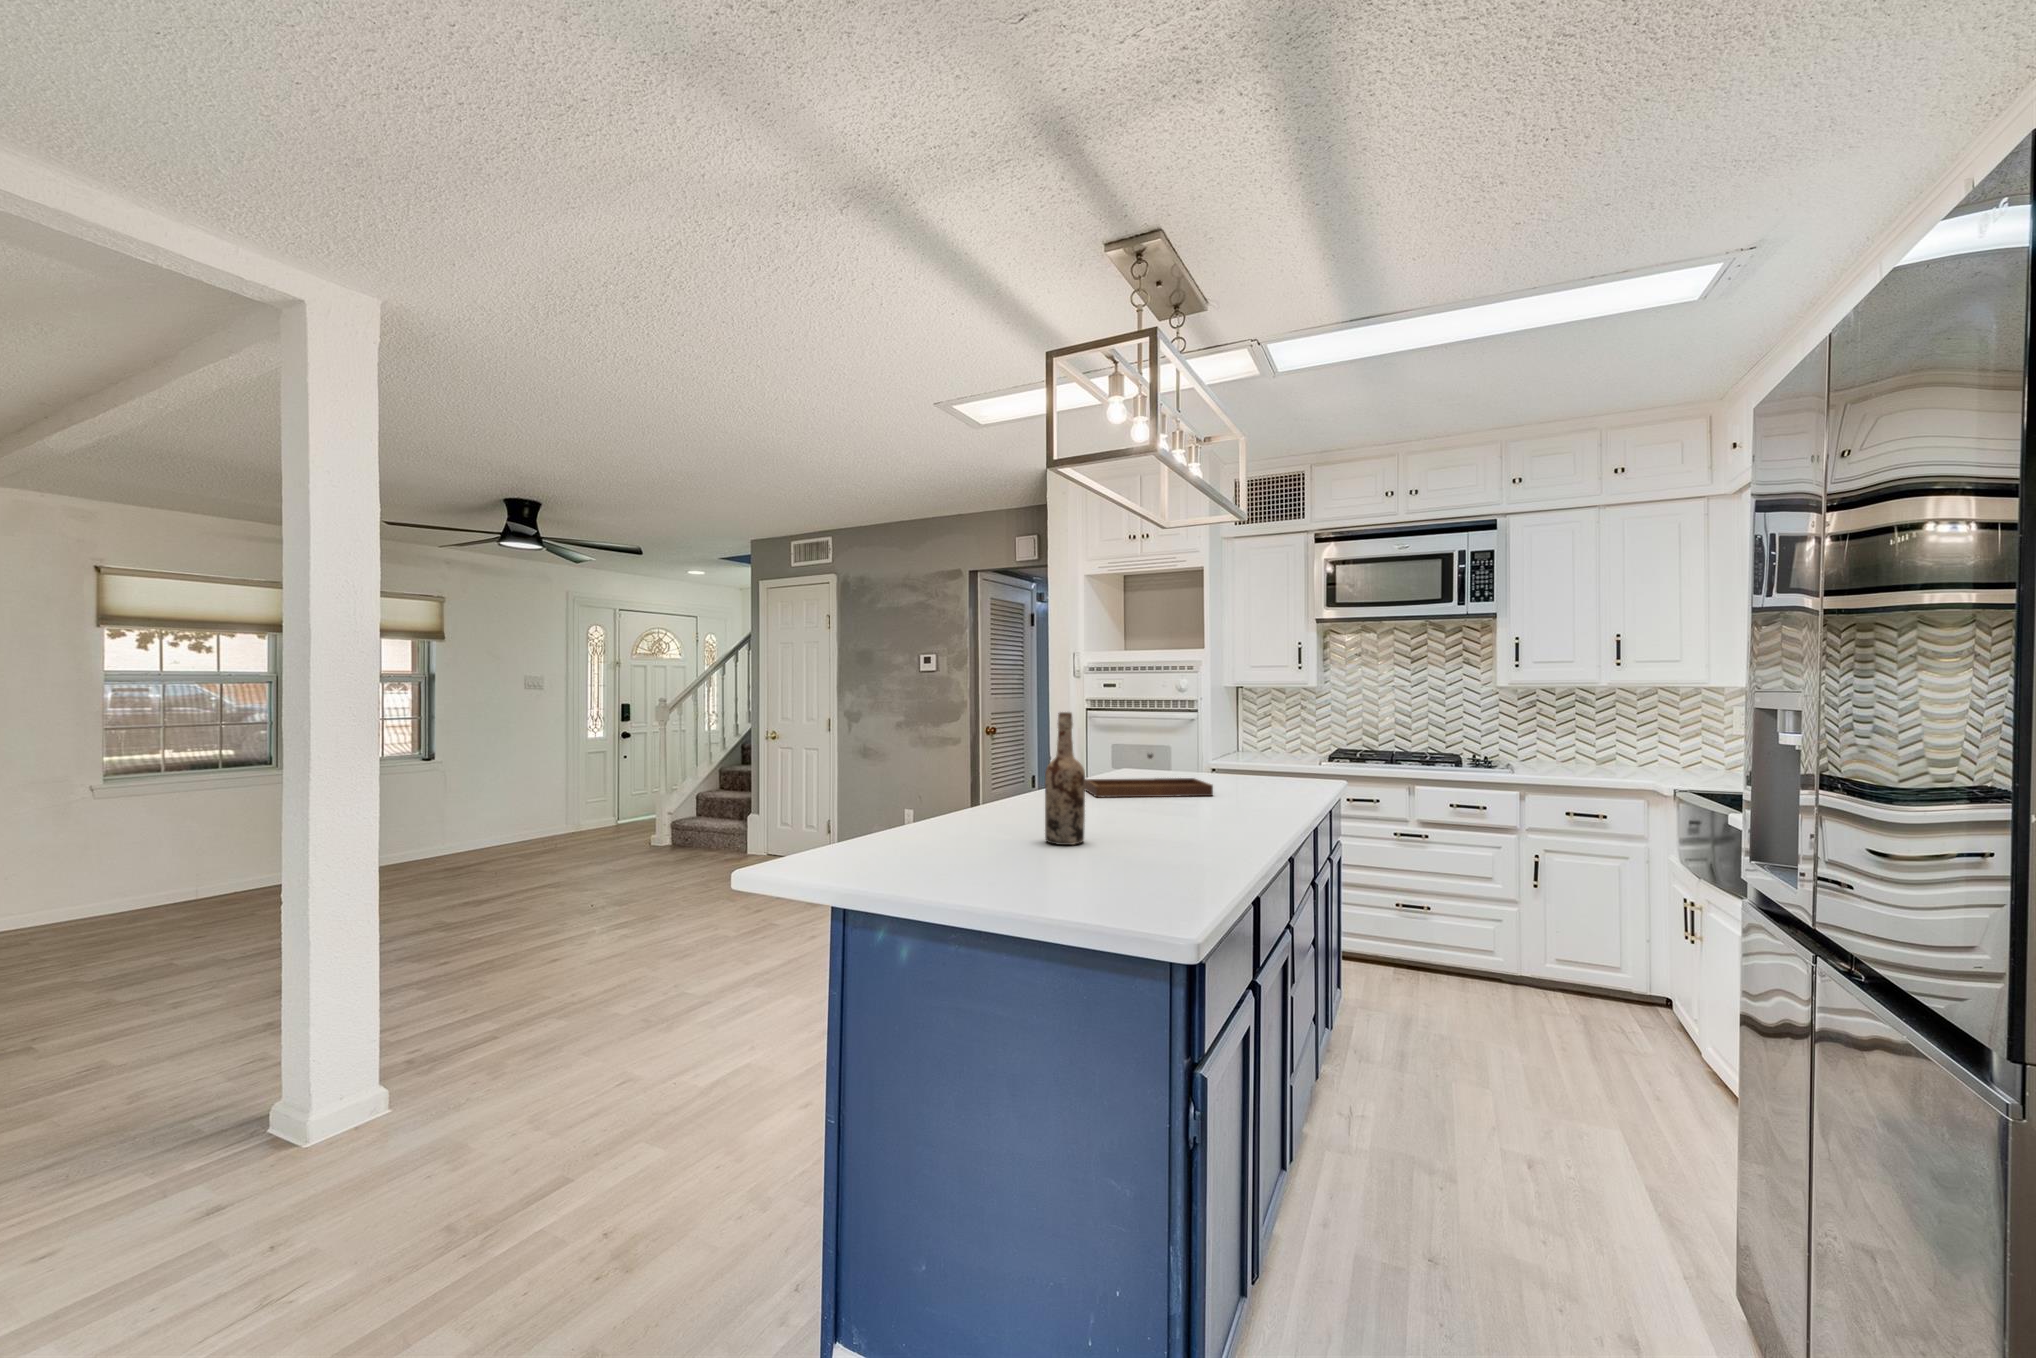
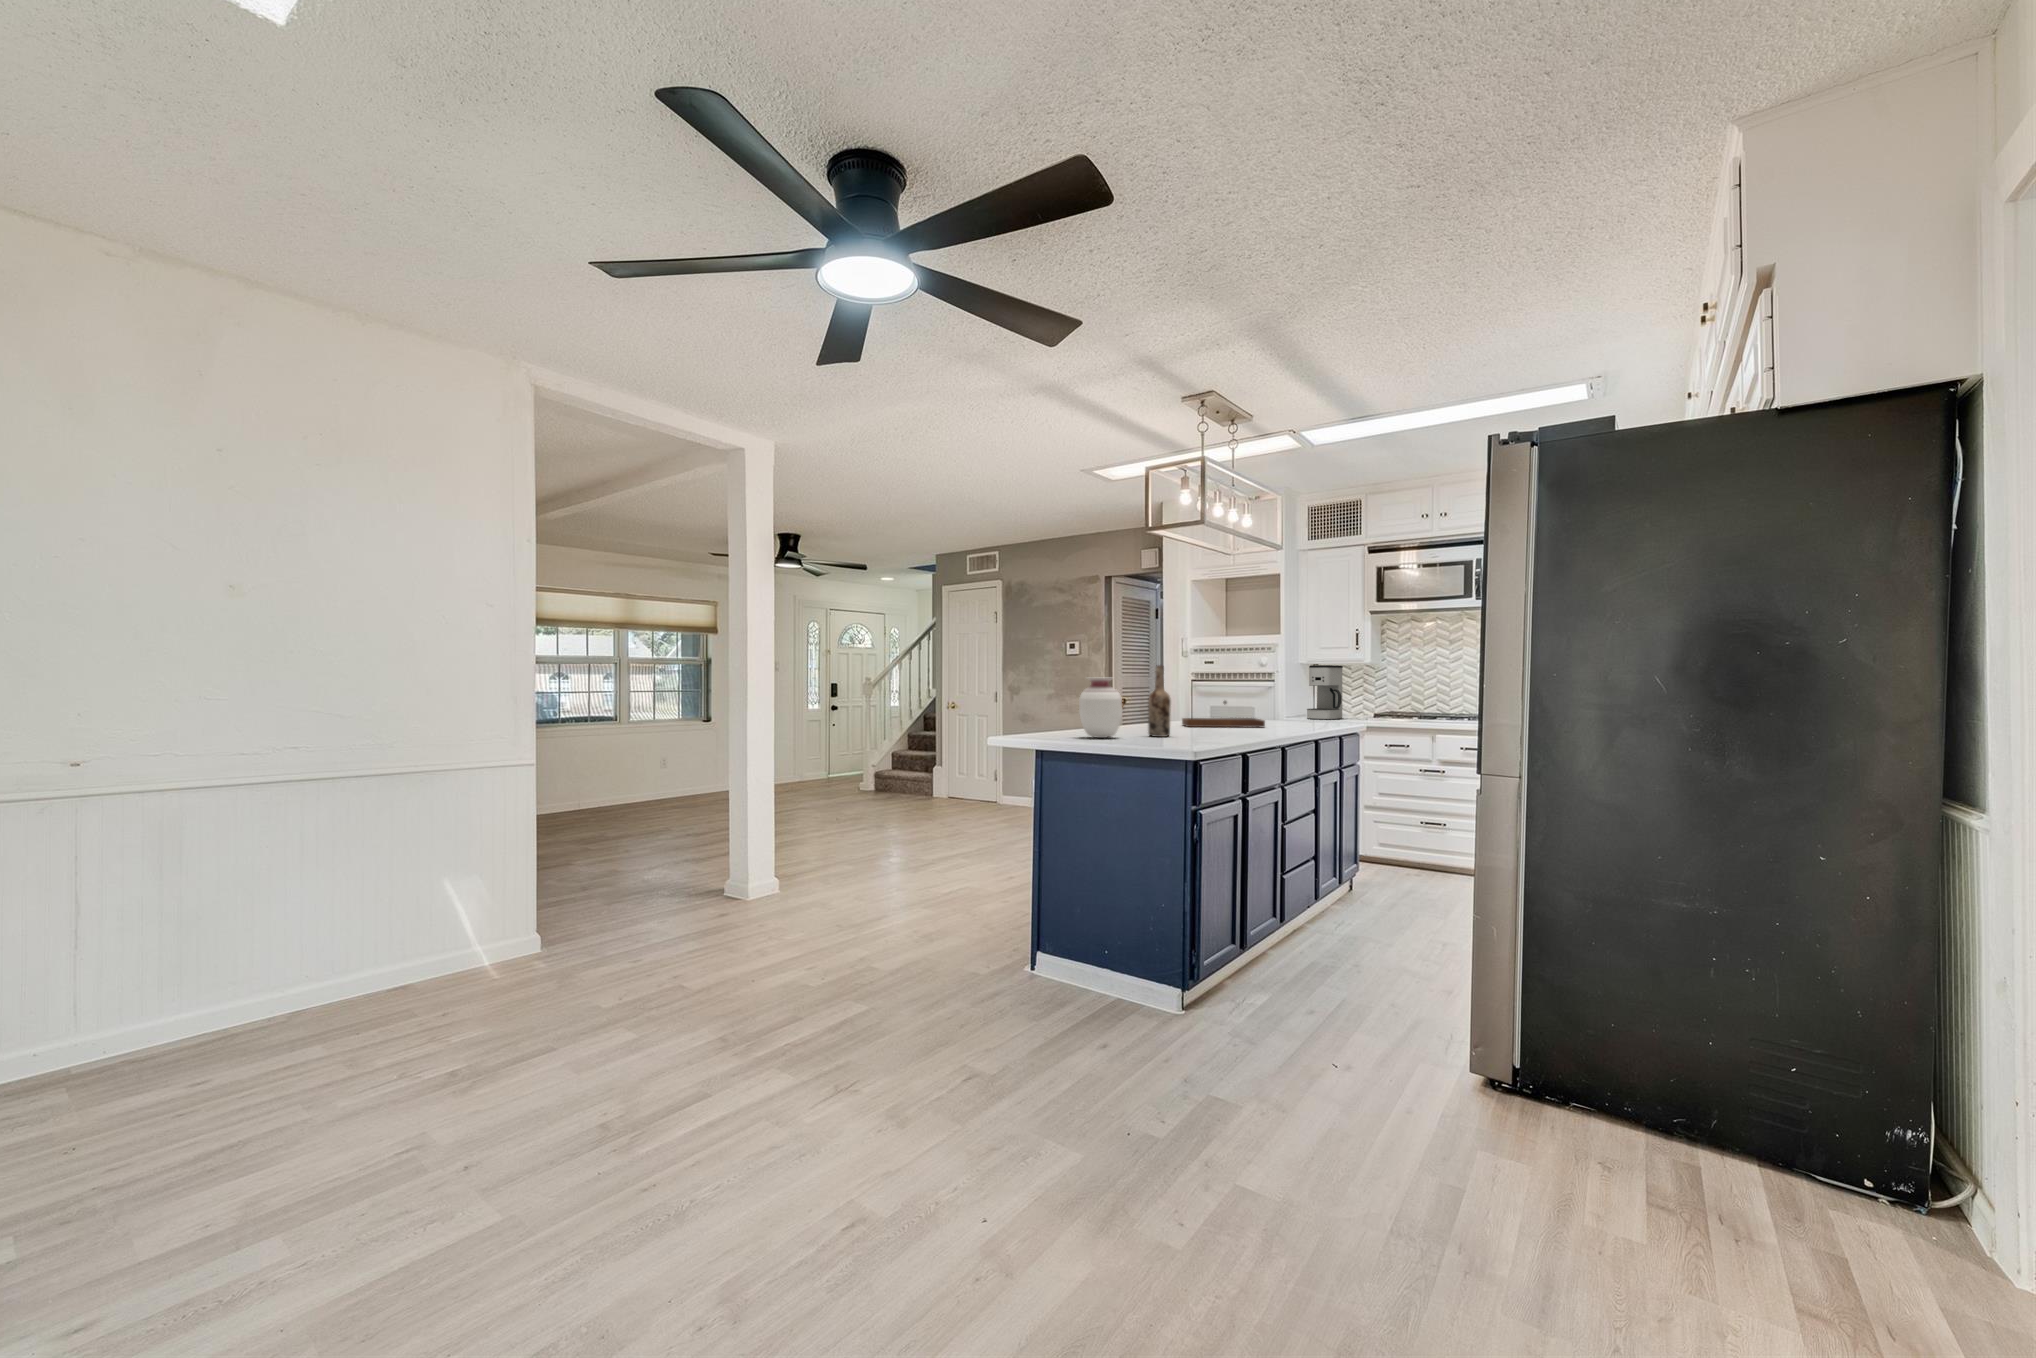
coffee maker: none [1242,691,1288,767] -> present [1307,665,1343,720]
vase: none [916,738,998,856] -> present [1079,678,1122,738]

